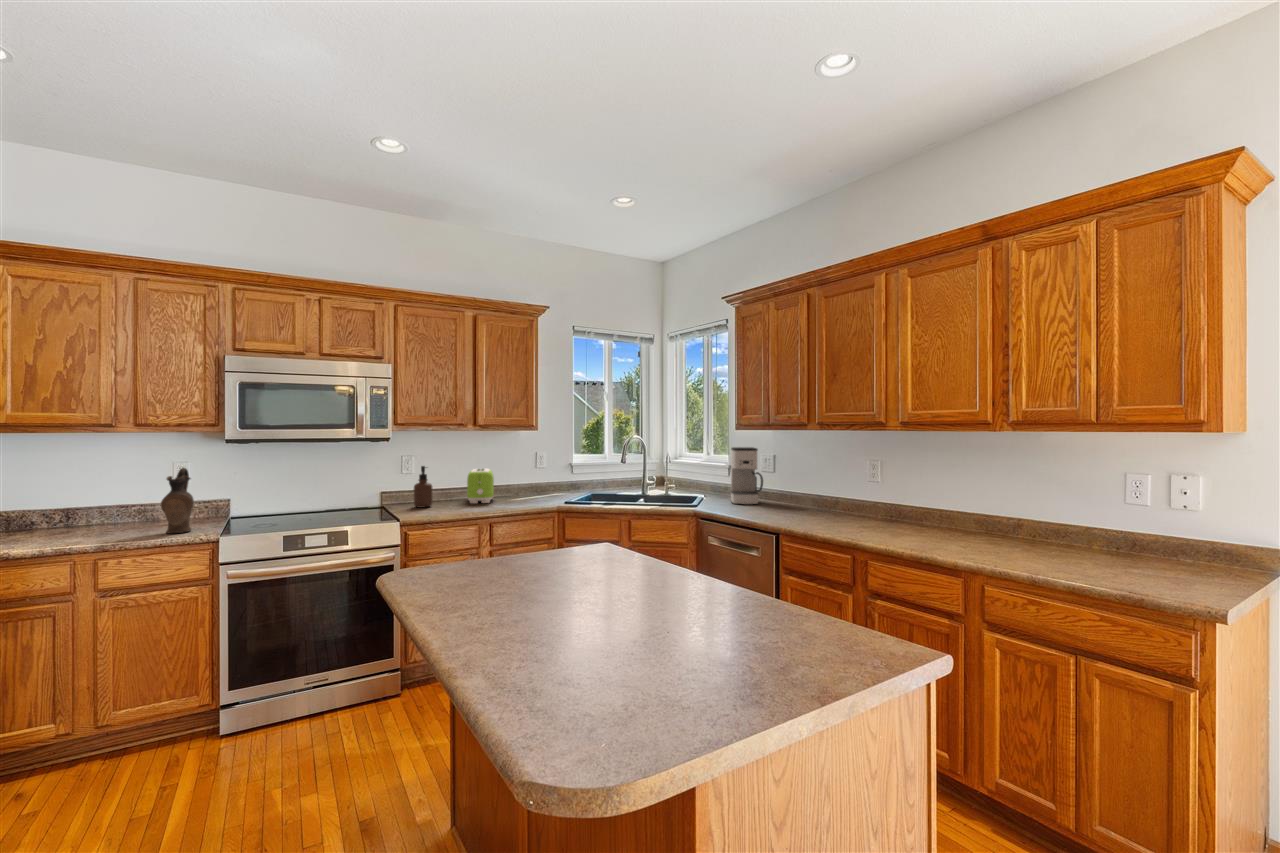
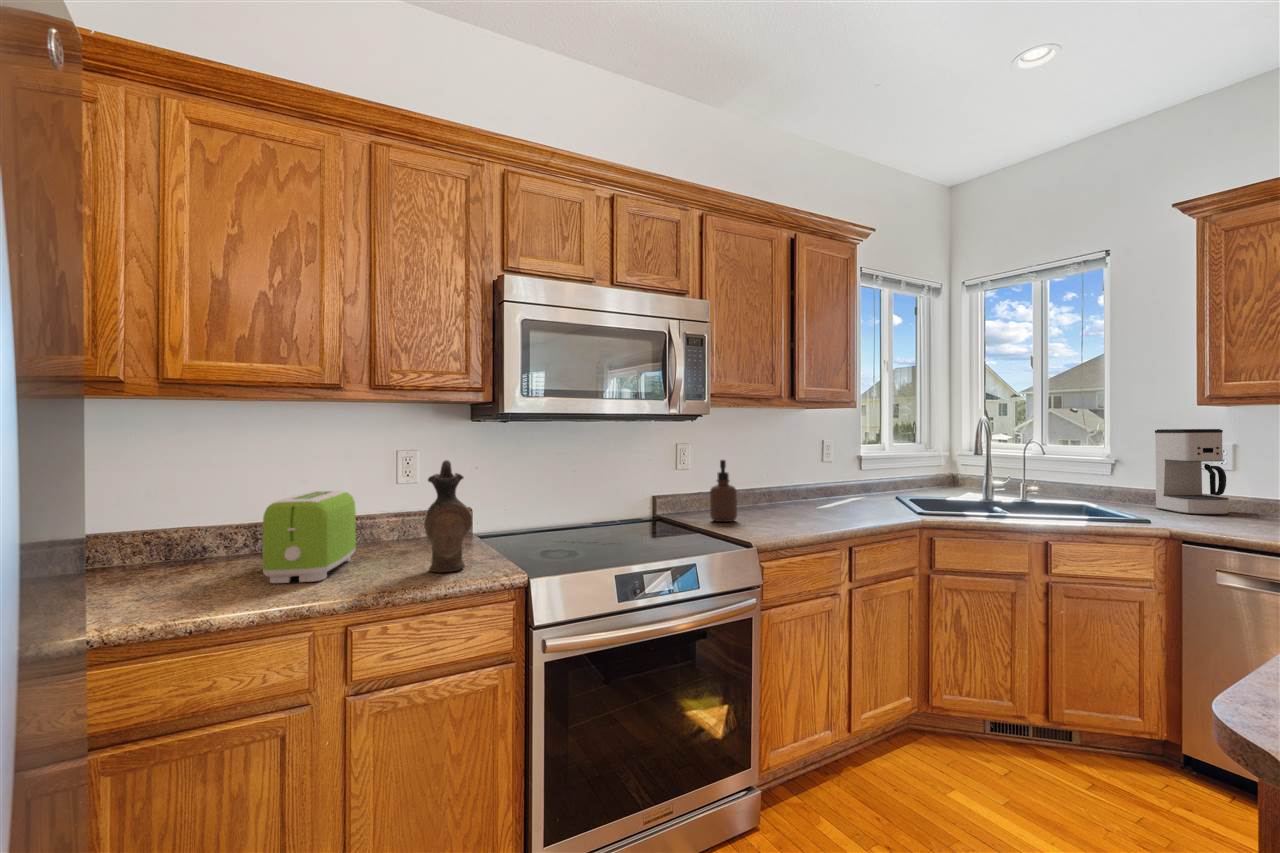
toaster: present [467,469,494,503] -> present [263,491,356,583]

